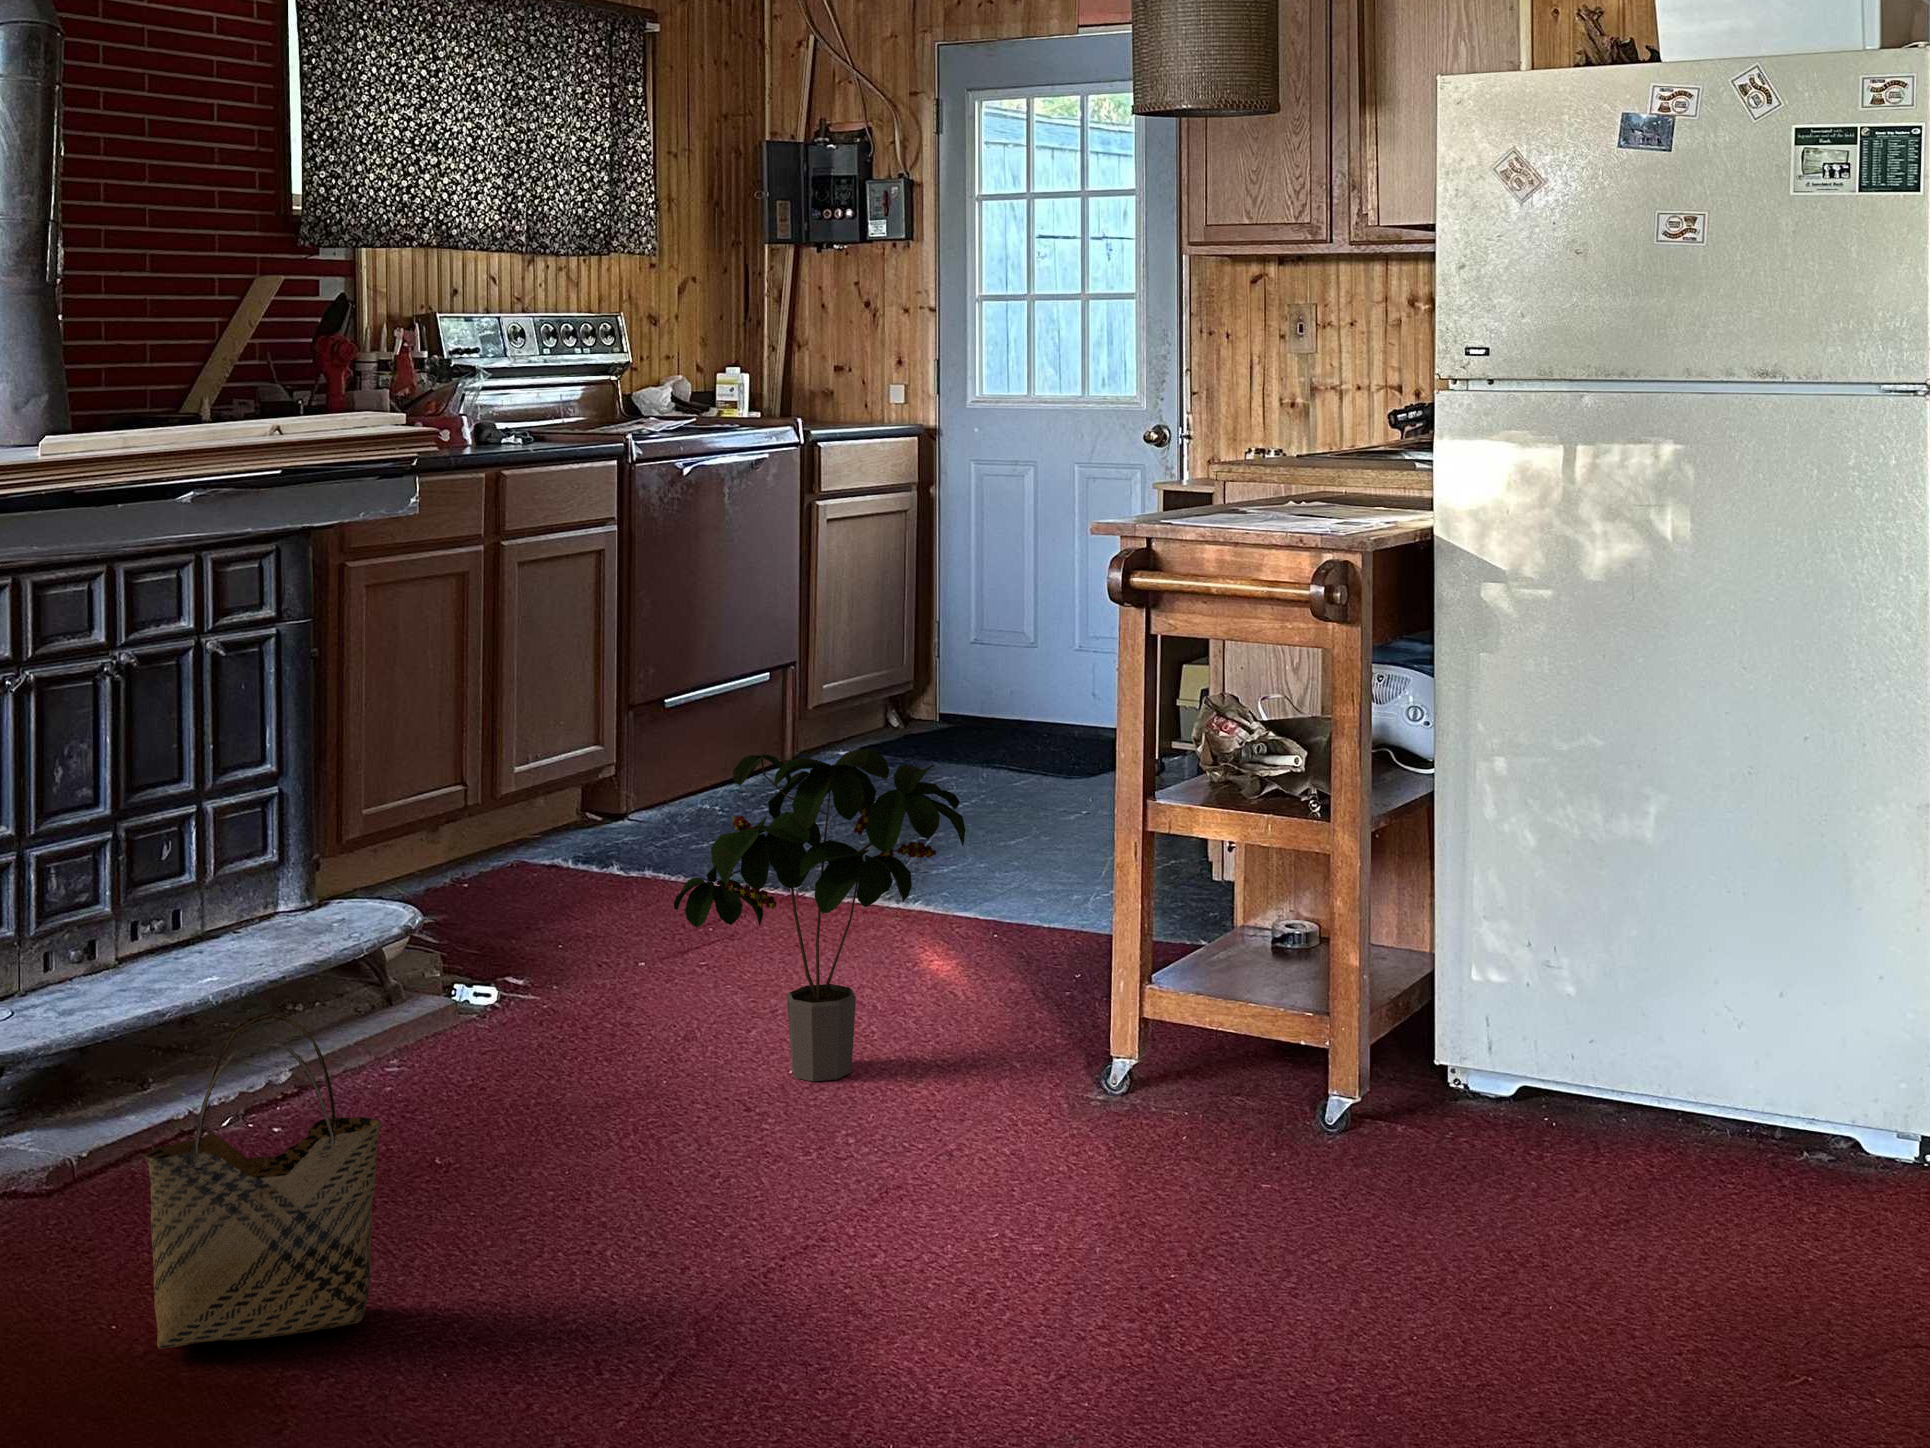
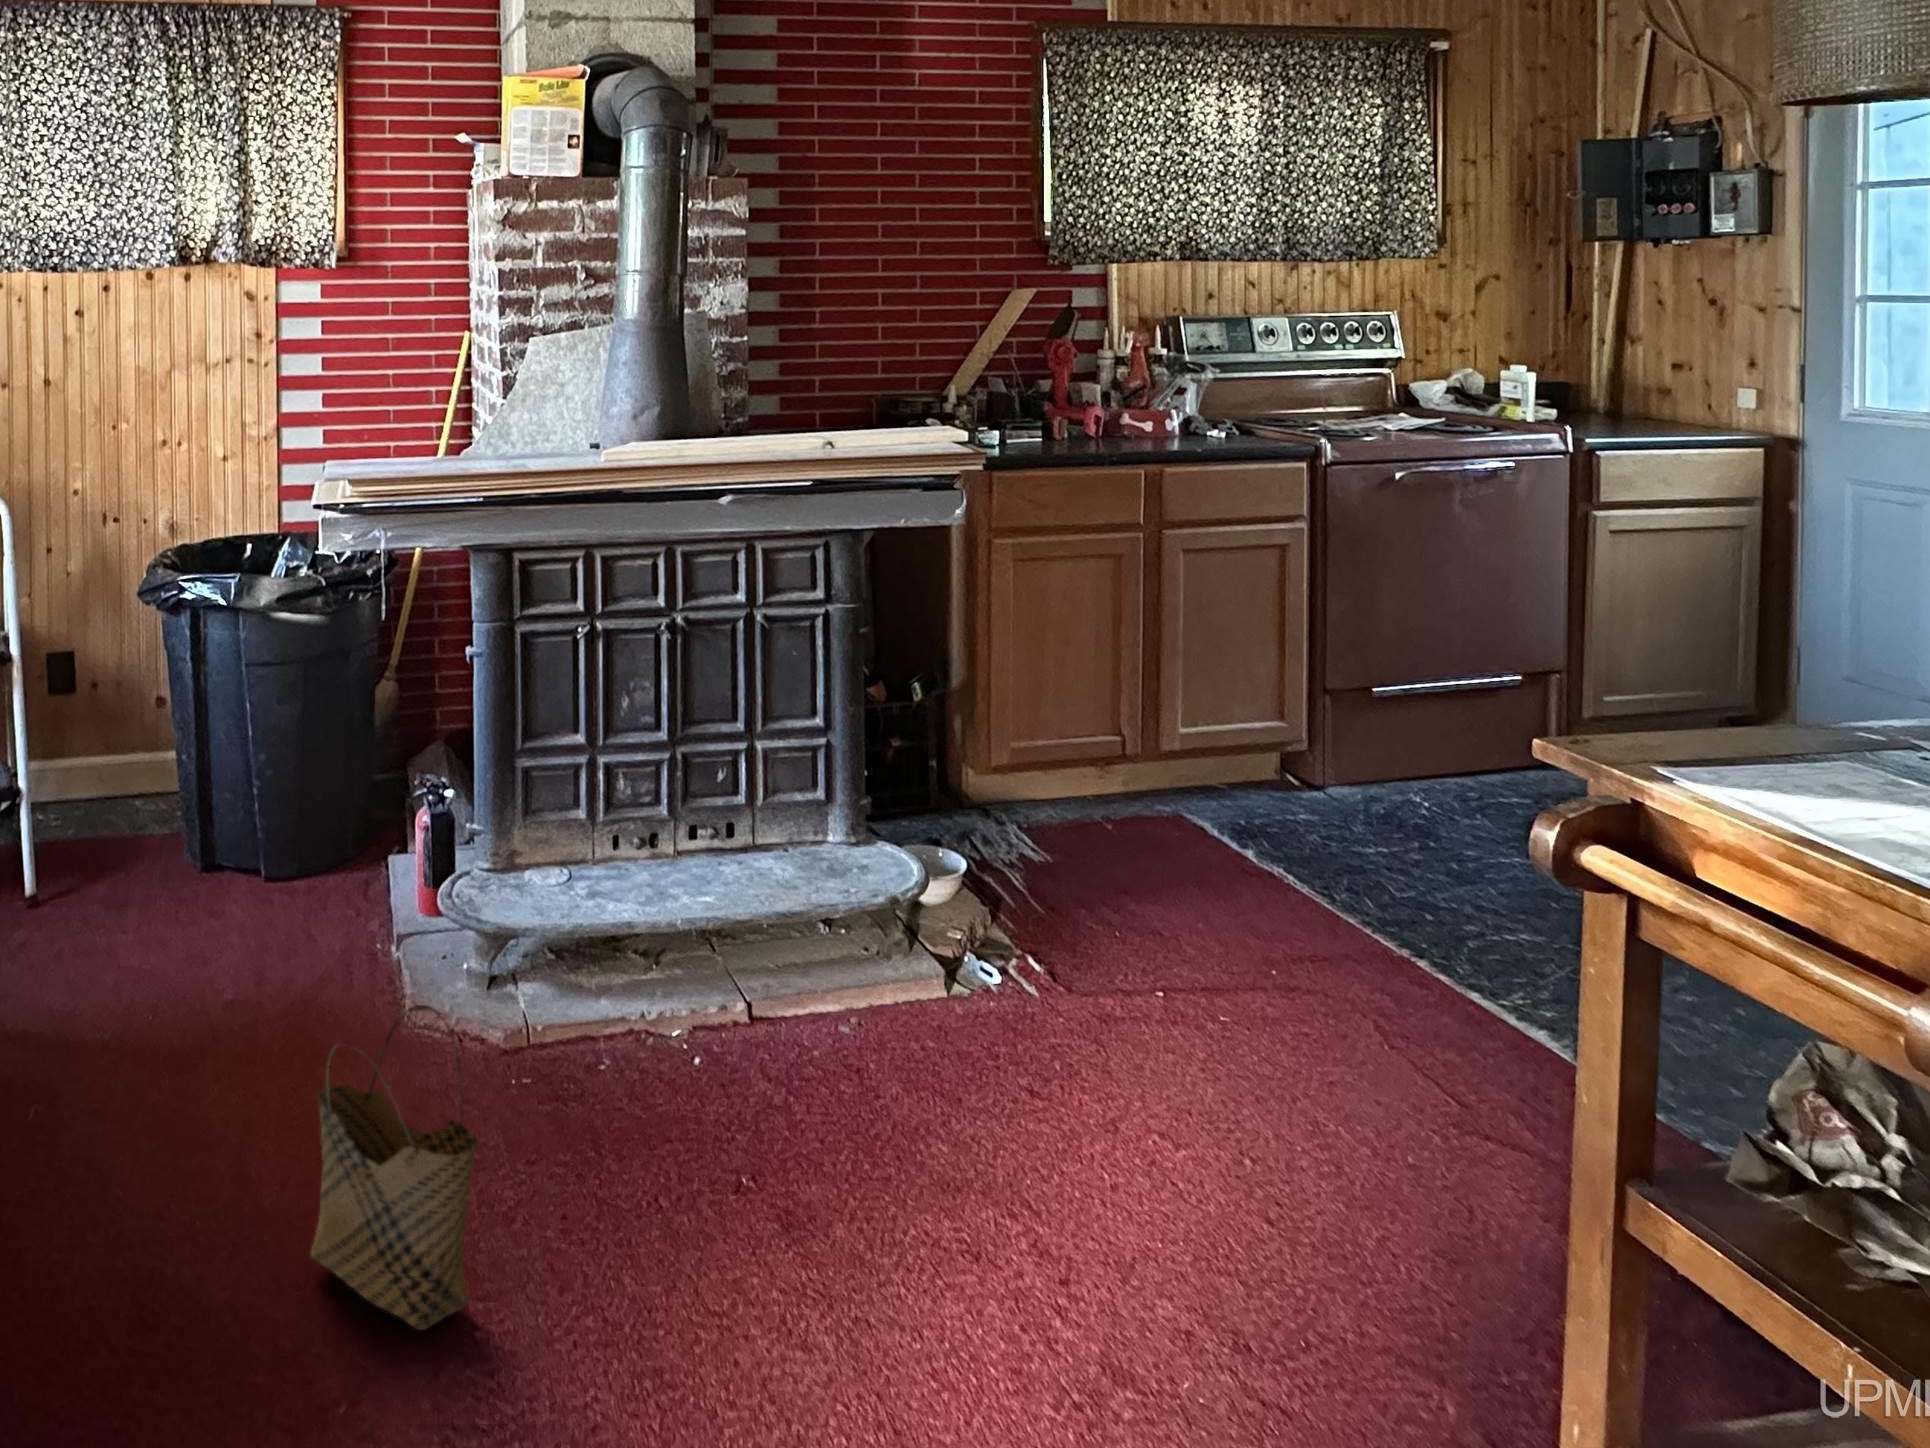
potted plant: present [674,749,965,1081] -> none [1019,865,1320,1276]

